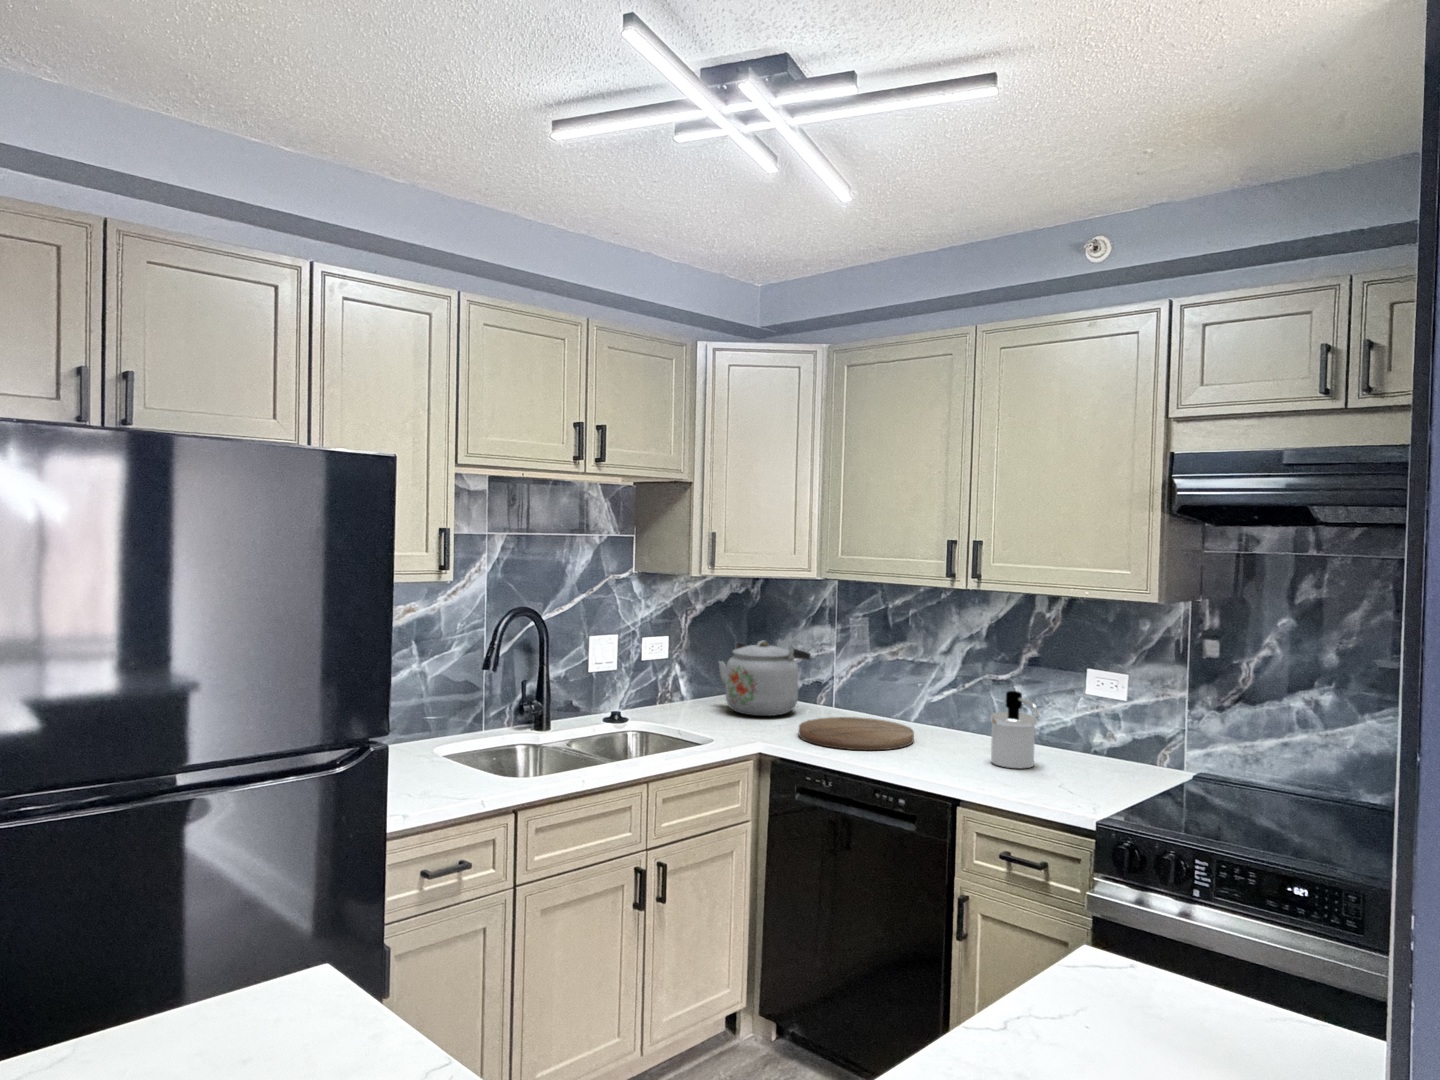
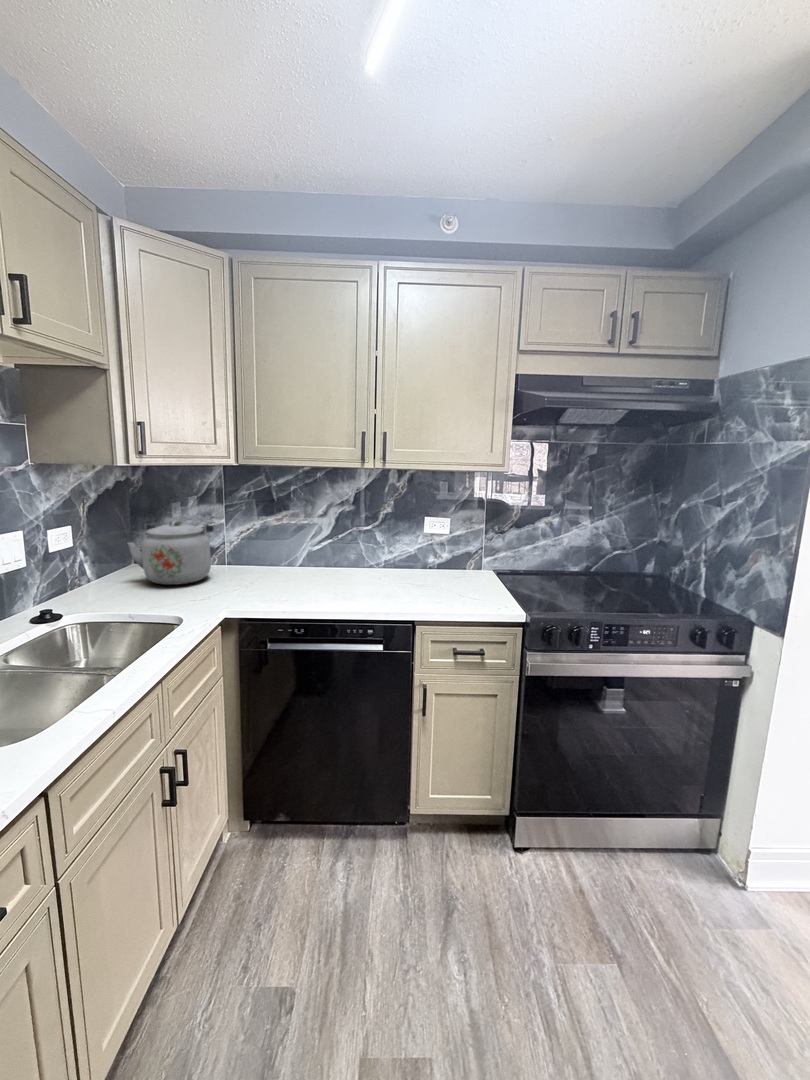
soap dispenser: present [990,691,1040,768] -> none [393,537,436,589]
cutting board: present [799,717,914,750] -> none [239,570,330,600]

